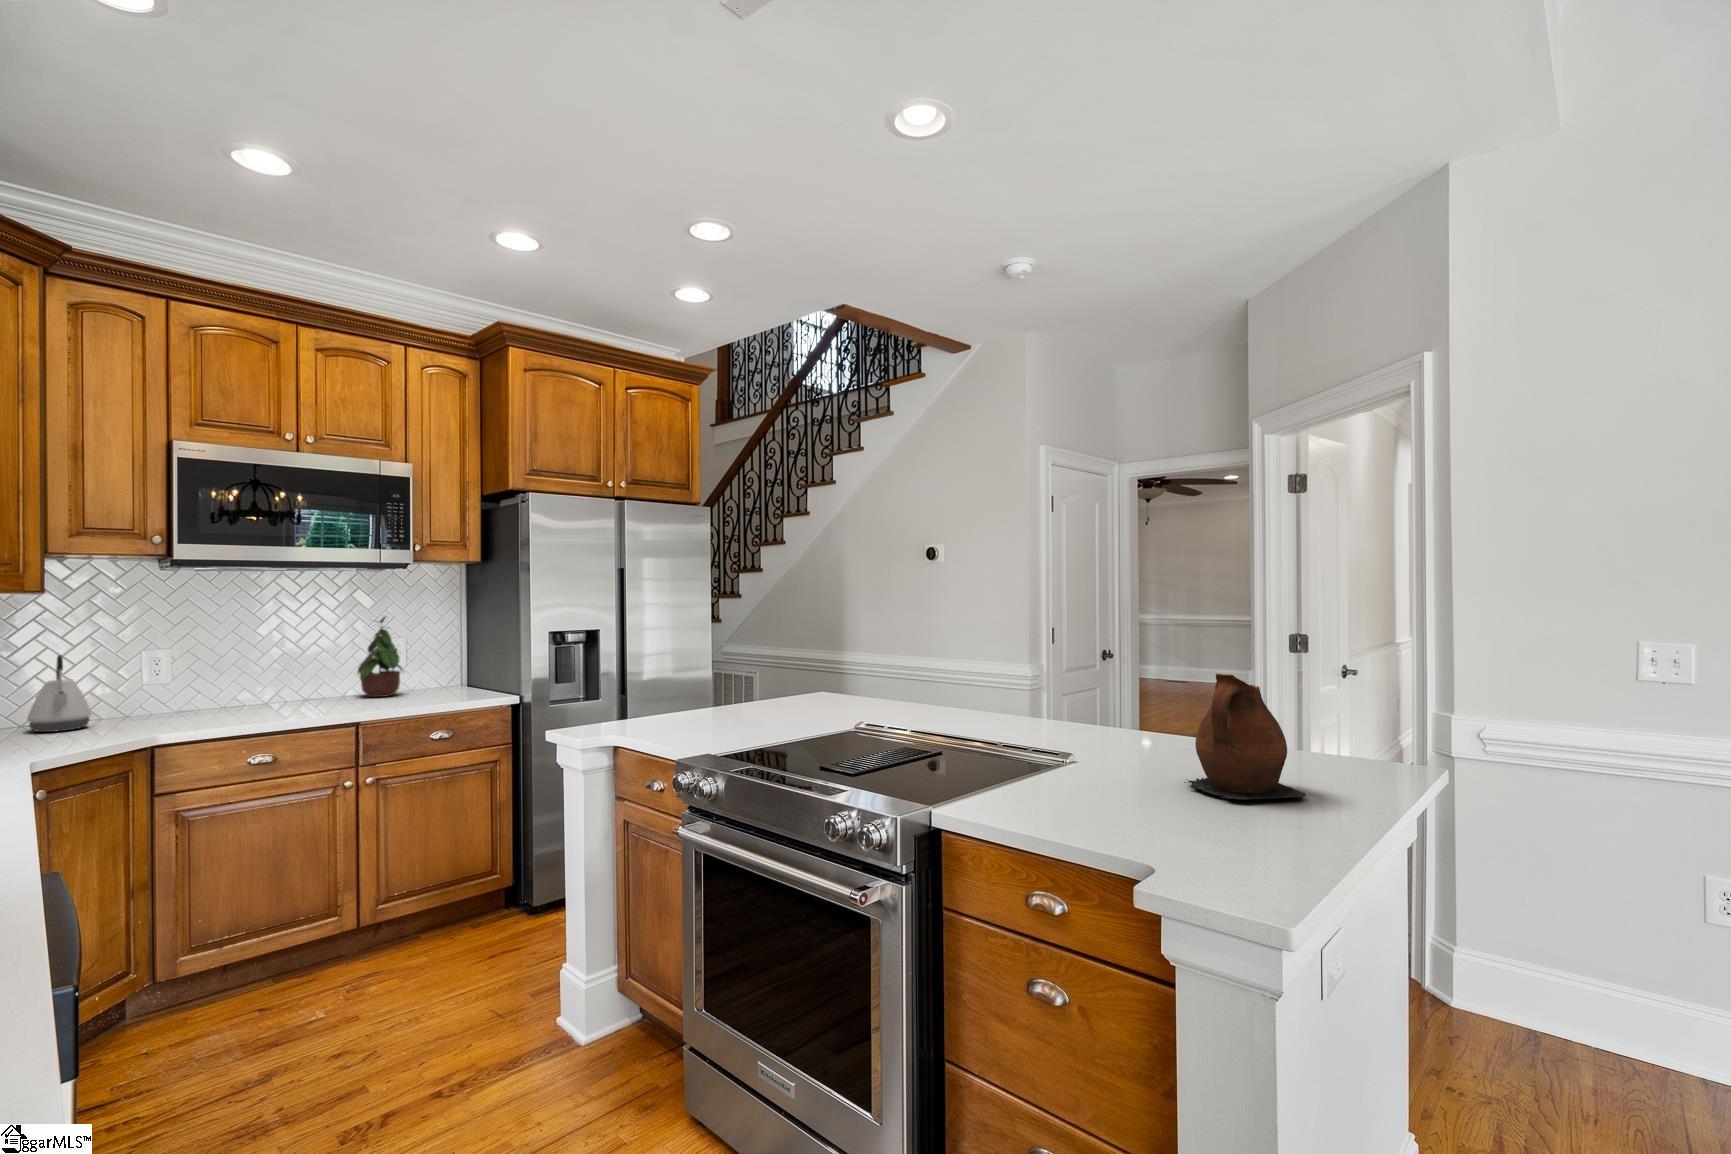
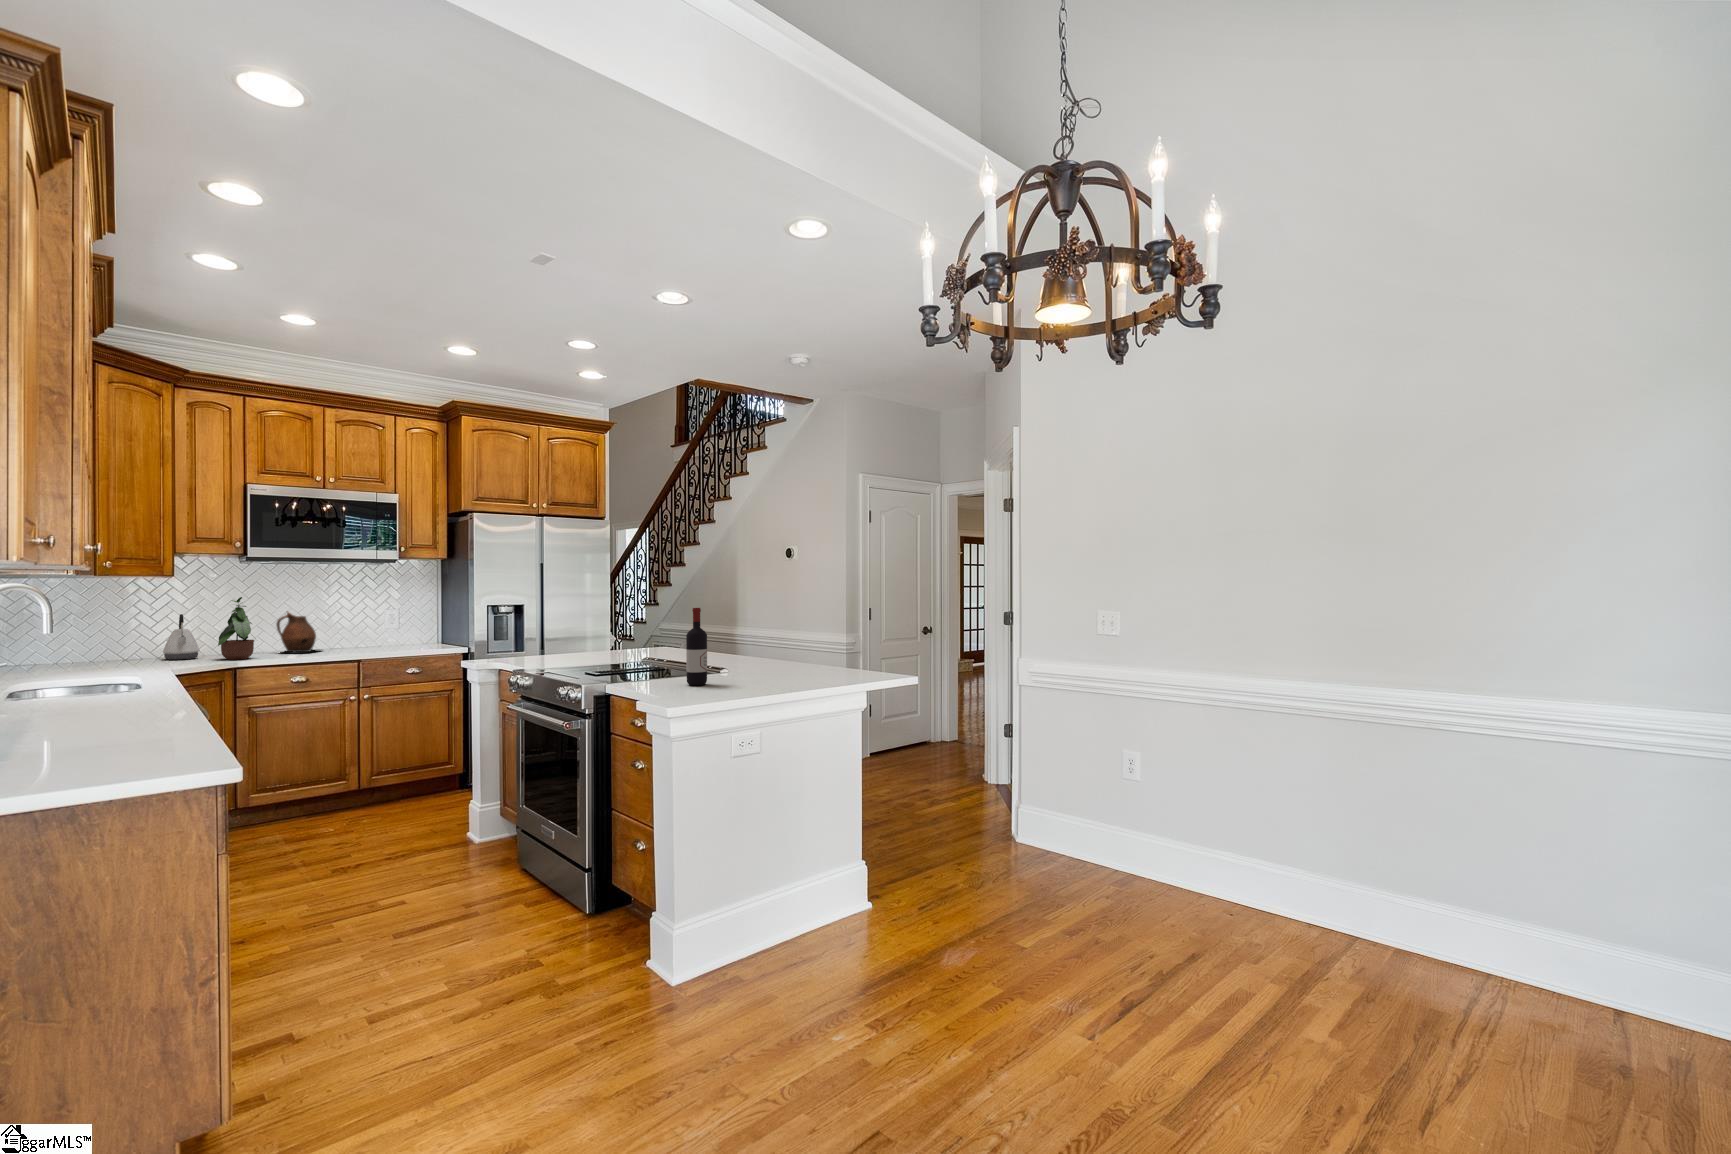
potted plant: present [357,617,403,697] -> present [218,597,254,660]
wine bottle: none [1112,659,1157,822] -> present [686,608,707,685]
ceramic pitcher: present [1184,674,1306,799] -> present [277,612,318,652]

